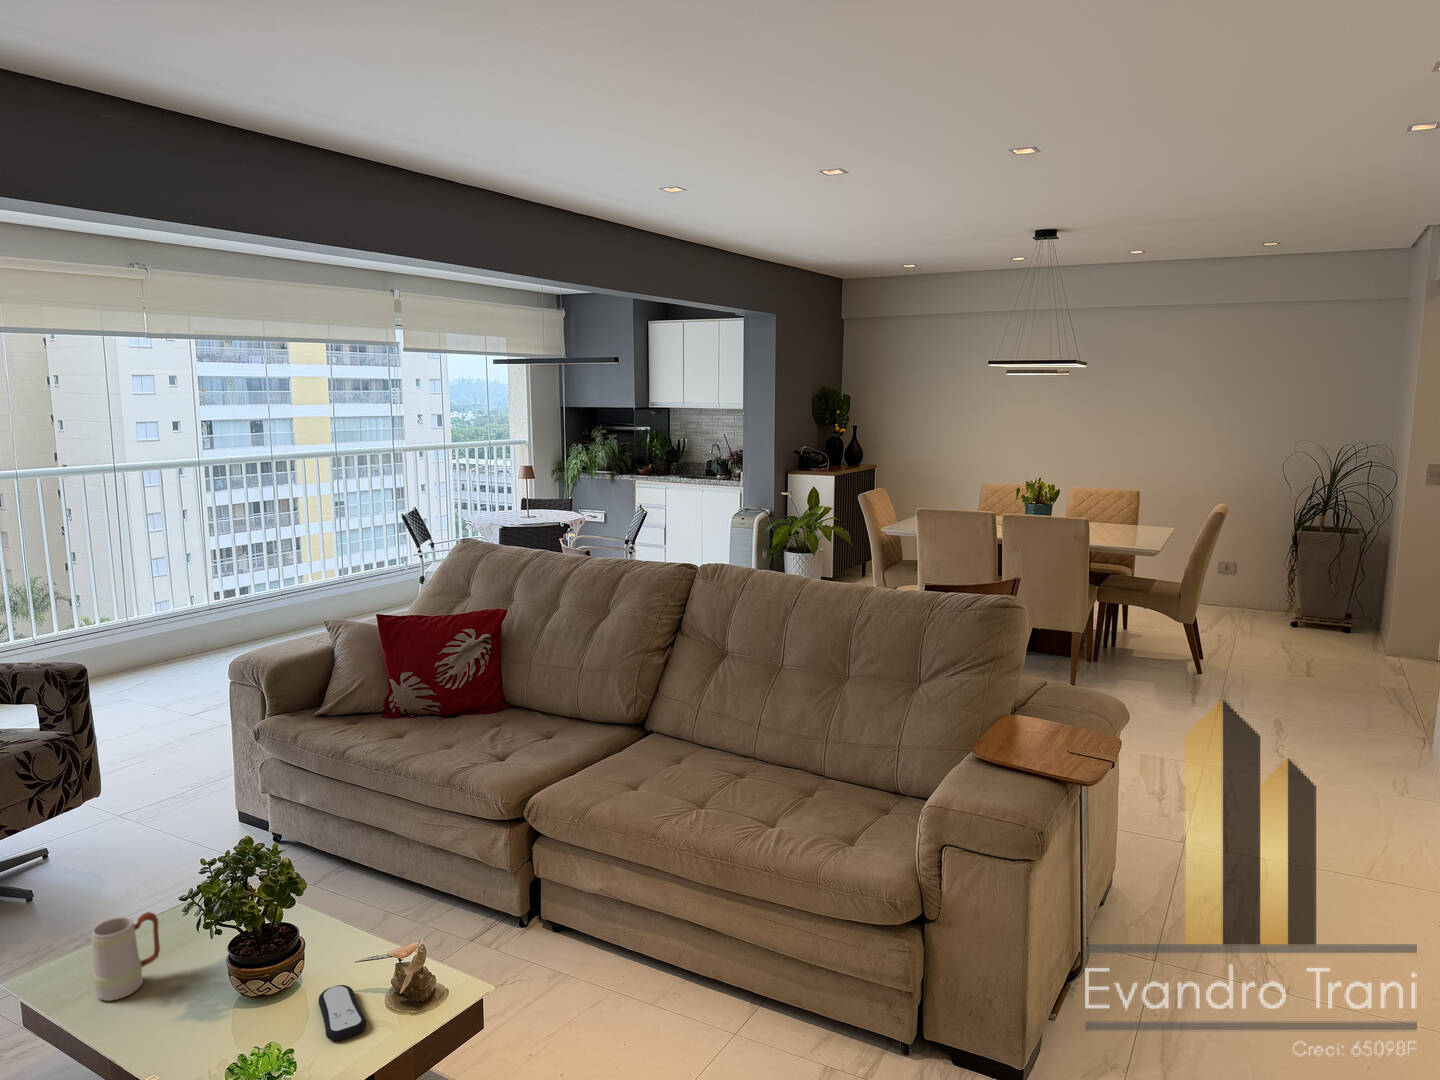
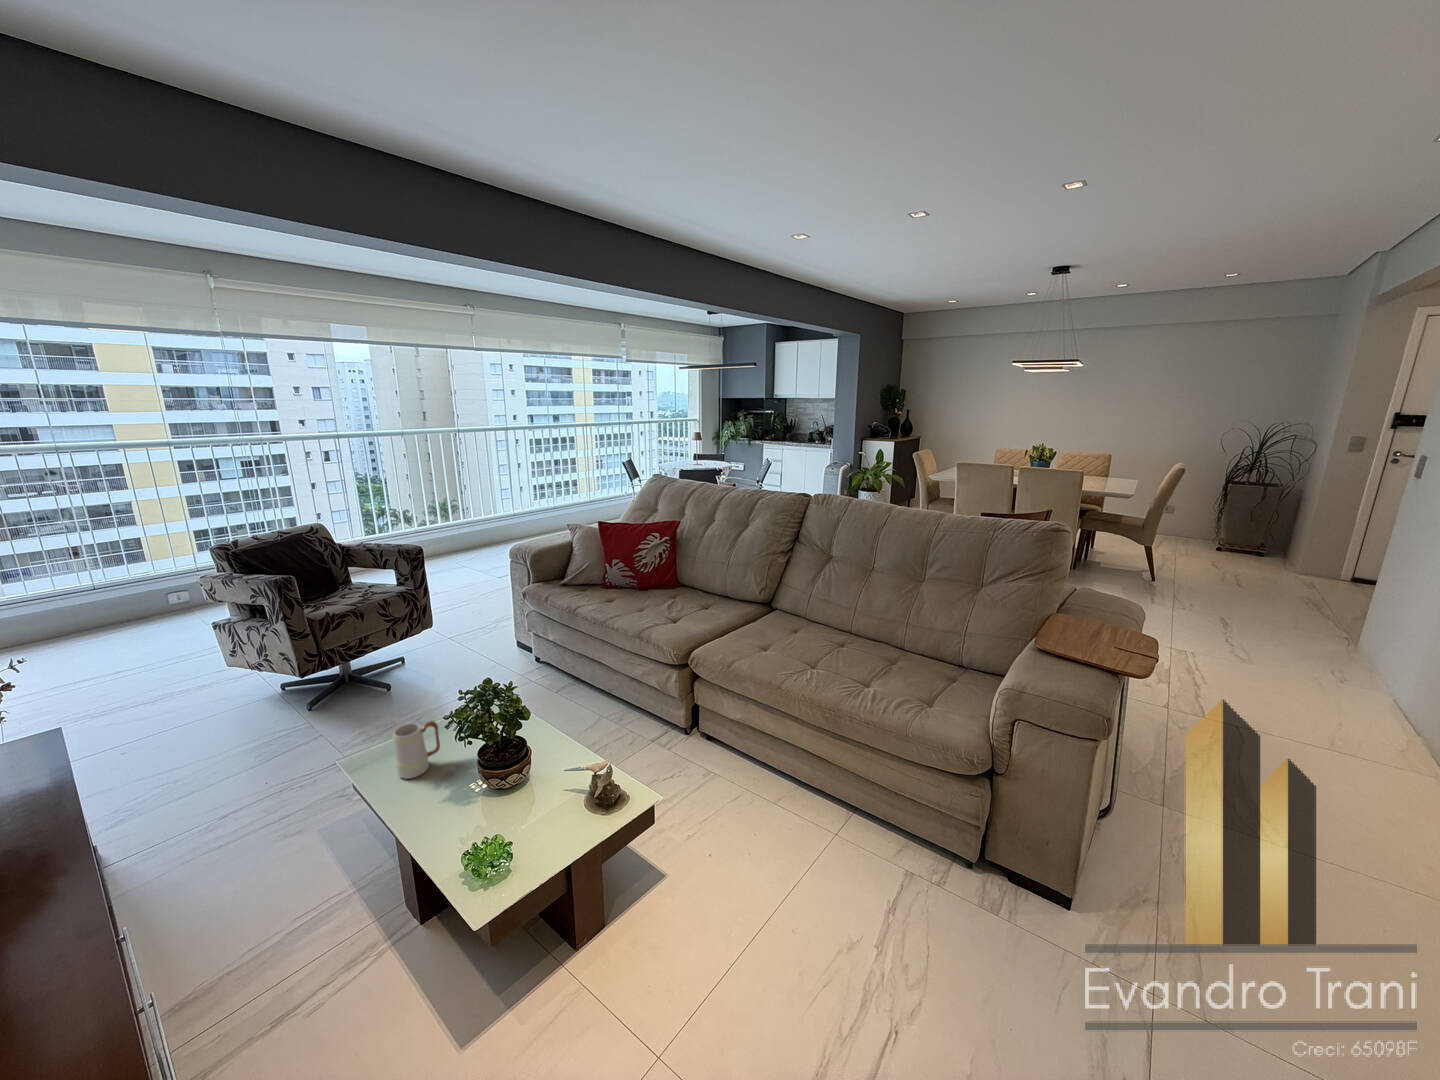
remote control: present [318,985,366,1041] -> none [539,785,570,831]

